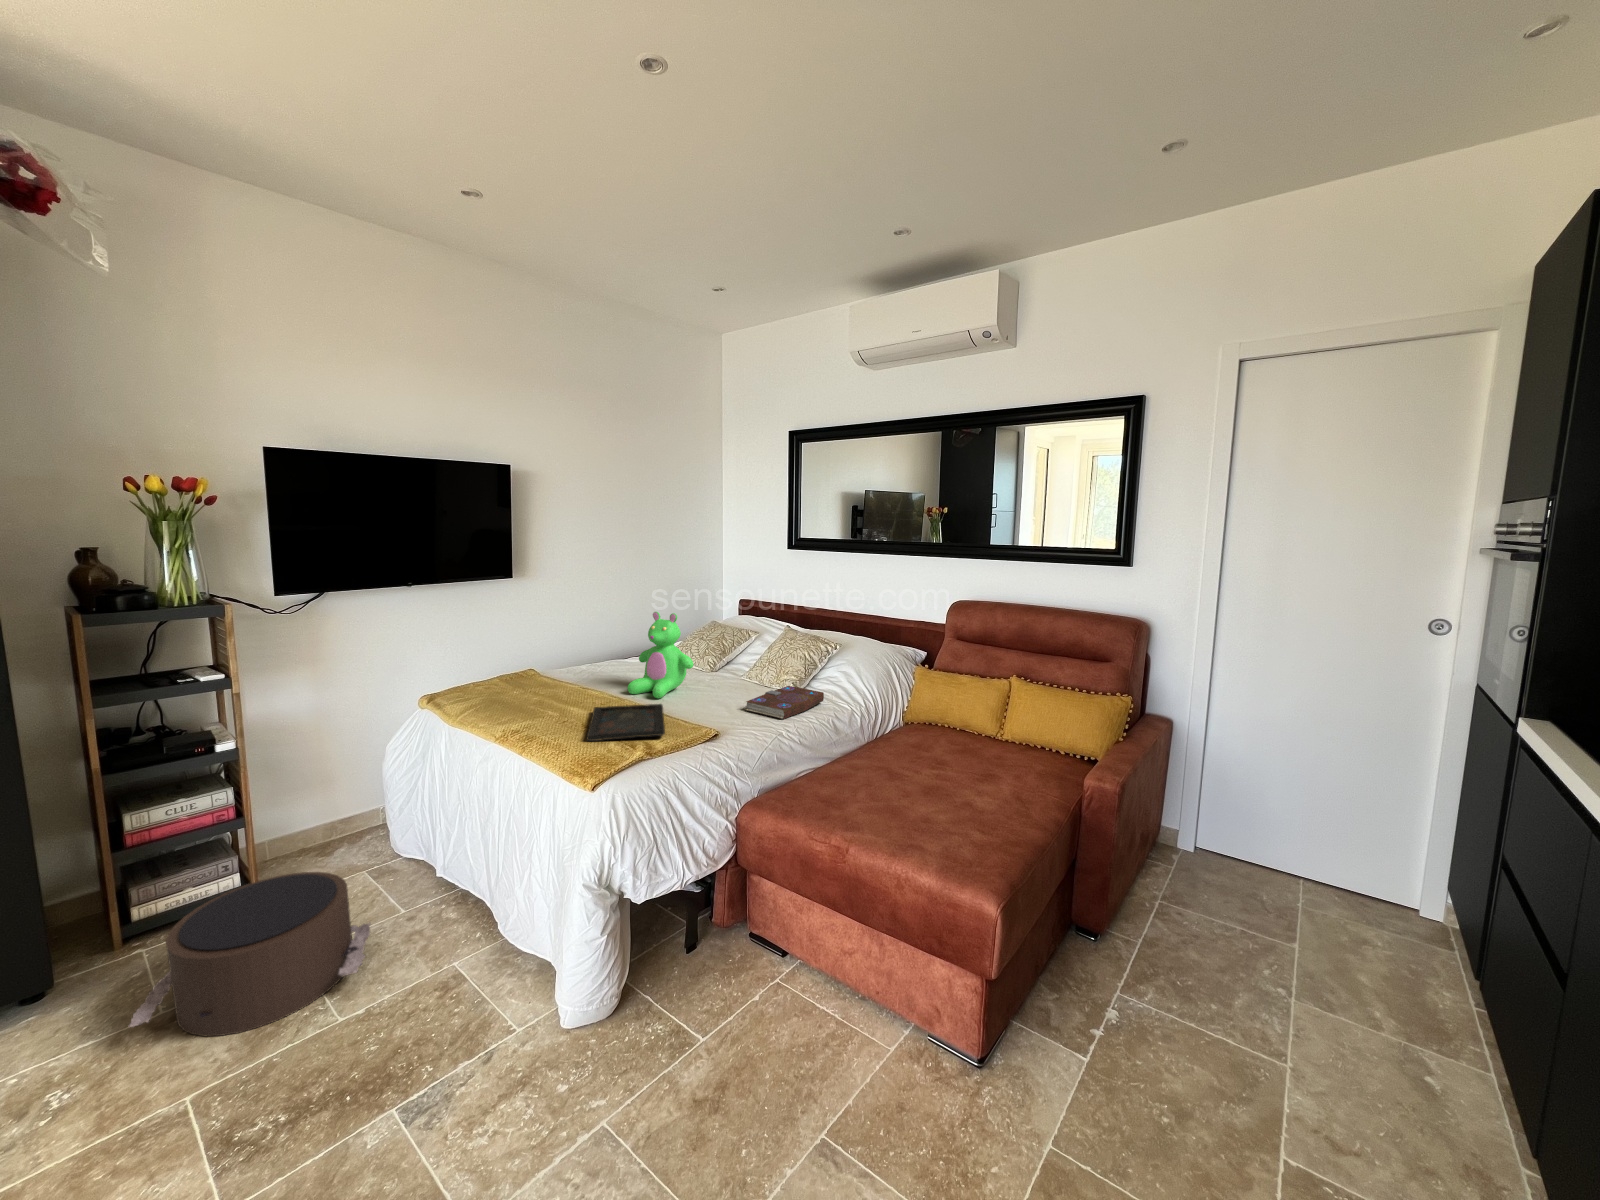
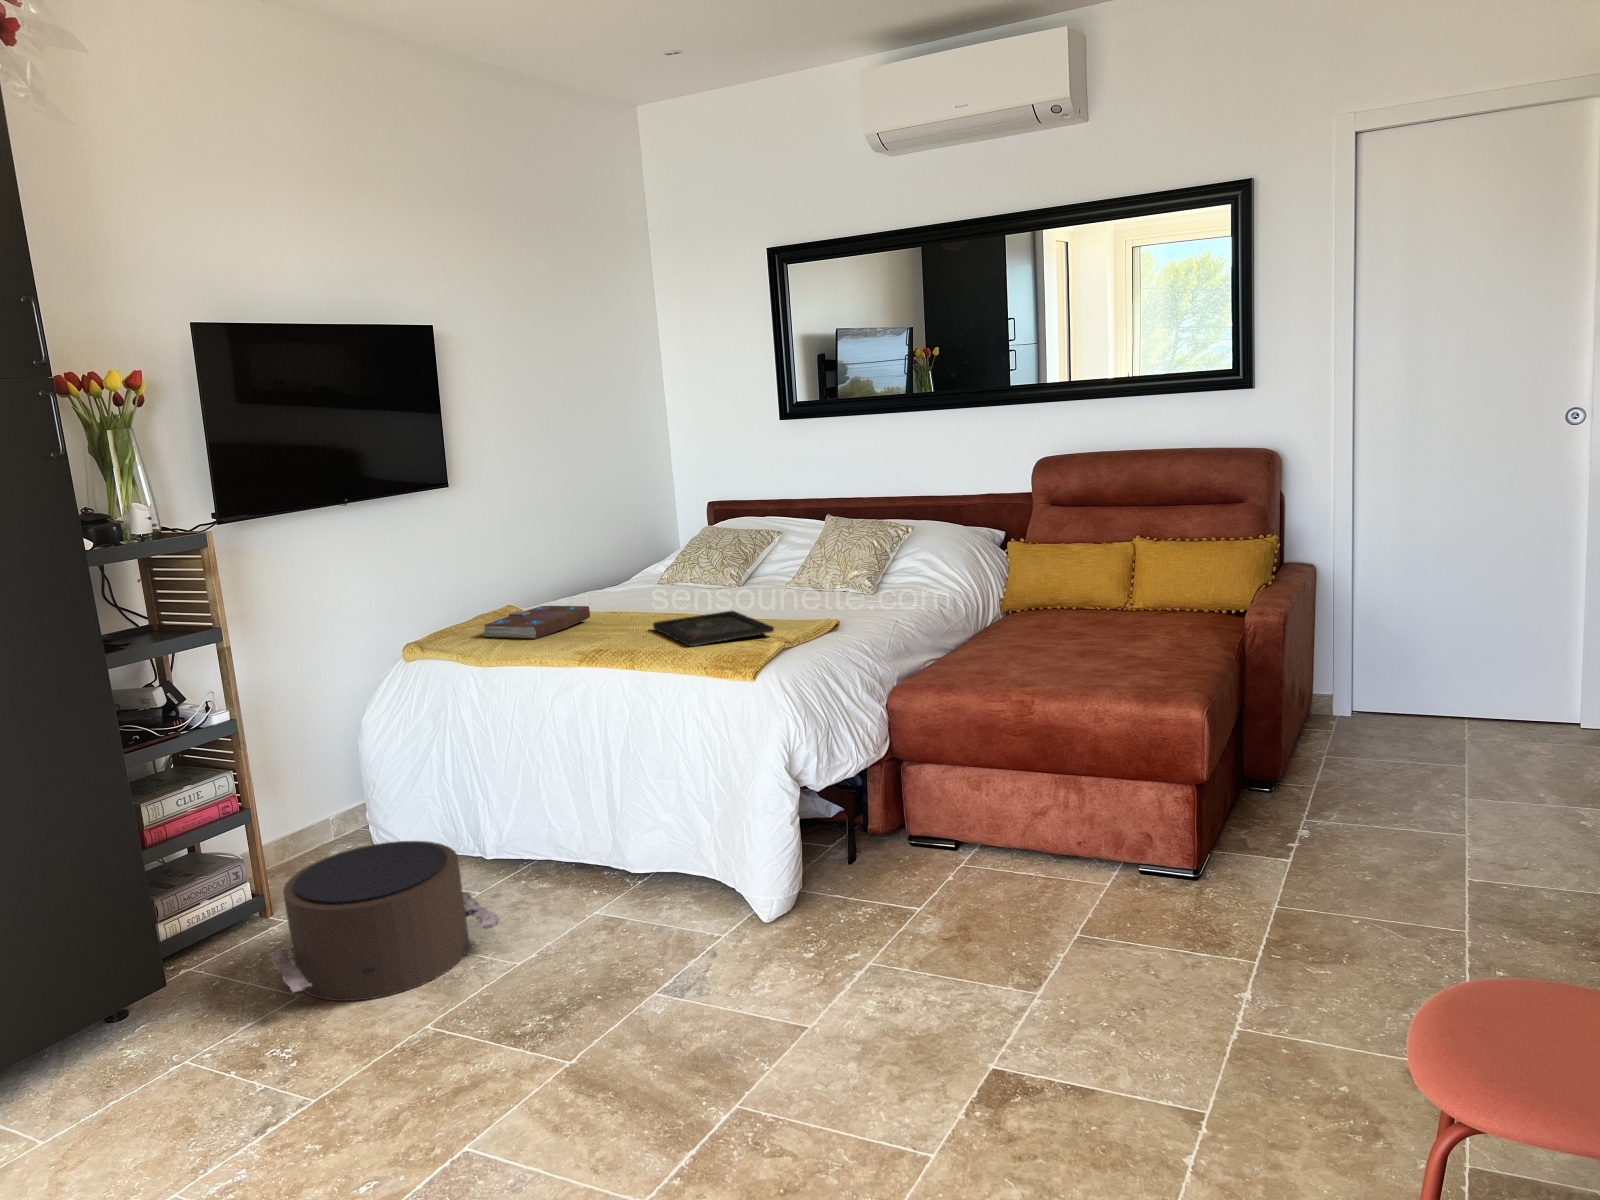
teddy bear: present [628,612,693,698] -> none [660,503,742,613]
book: present [746,686,824,719] -> present [483,606,590,639]

